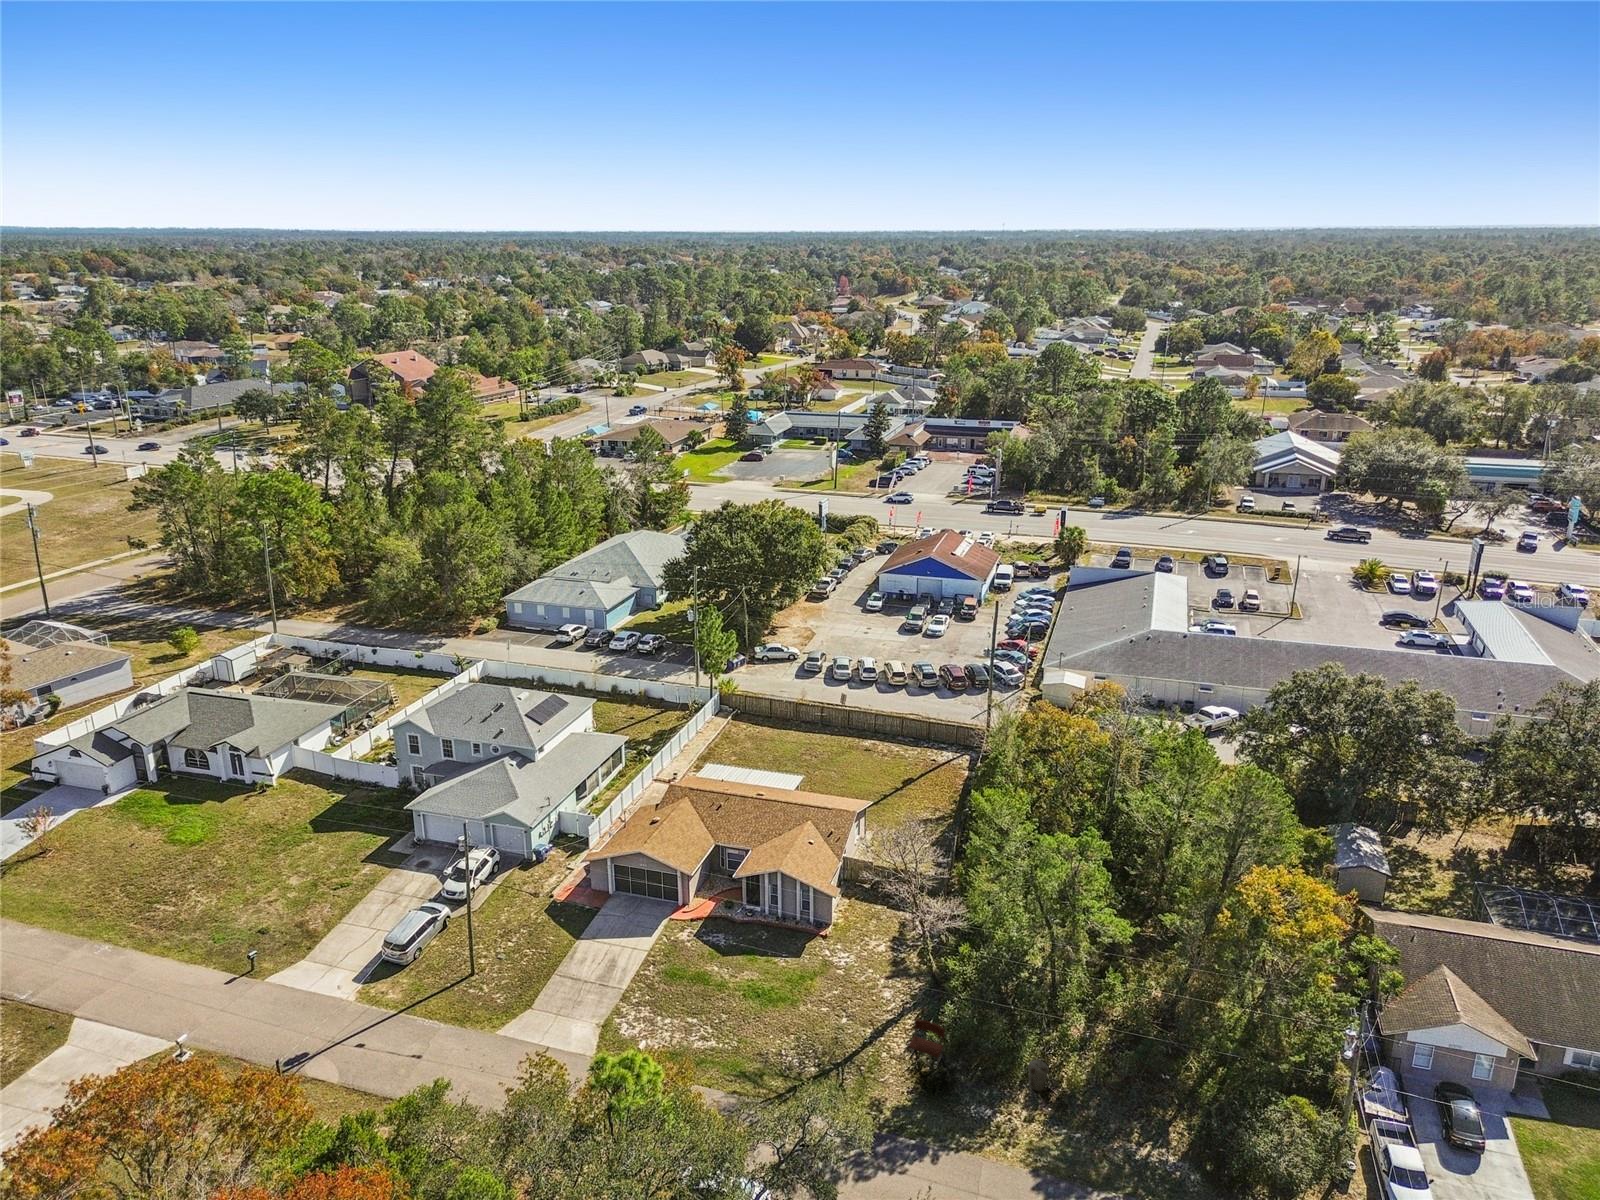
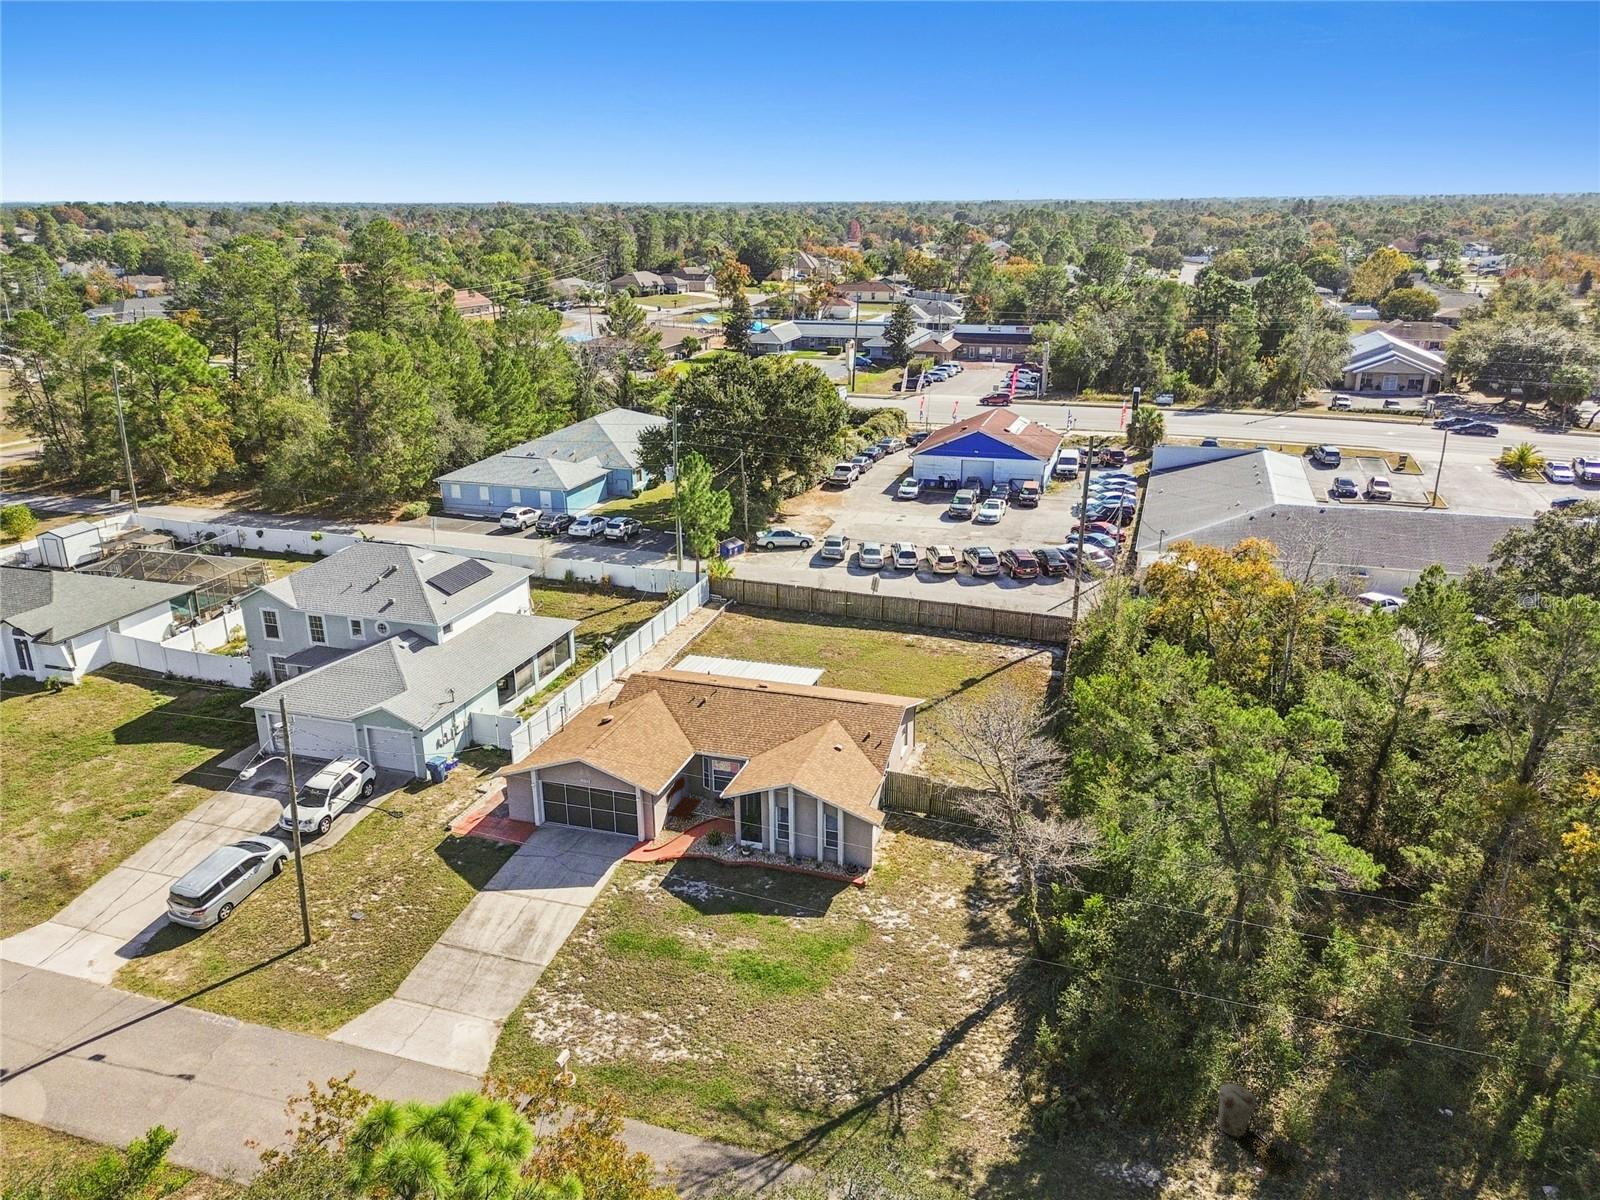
bench: present [909,1019,945,1064] -> present [666,777,701,831]

